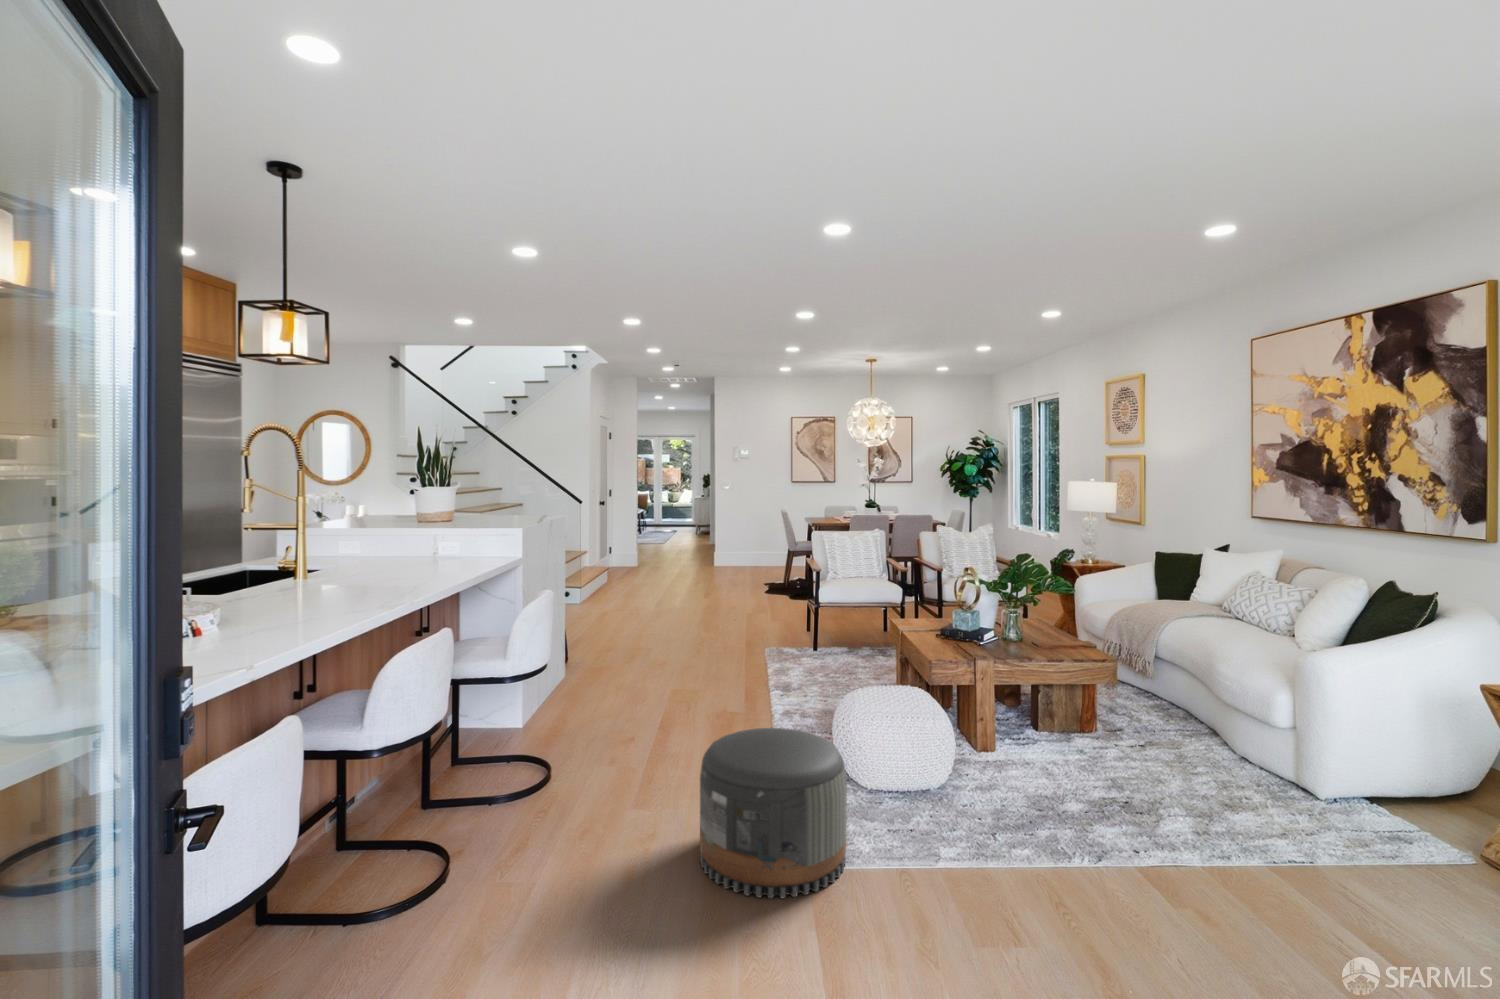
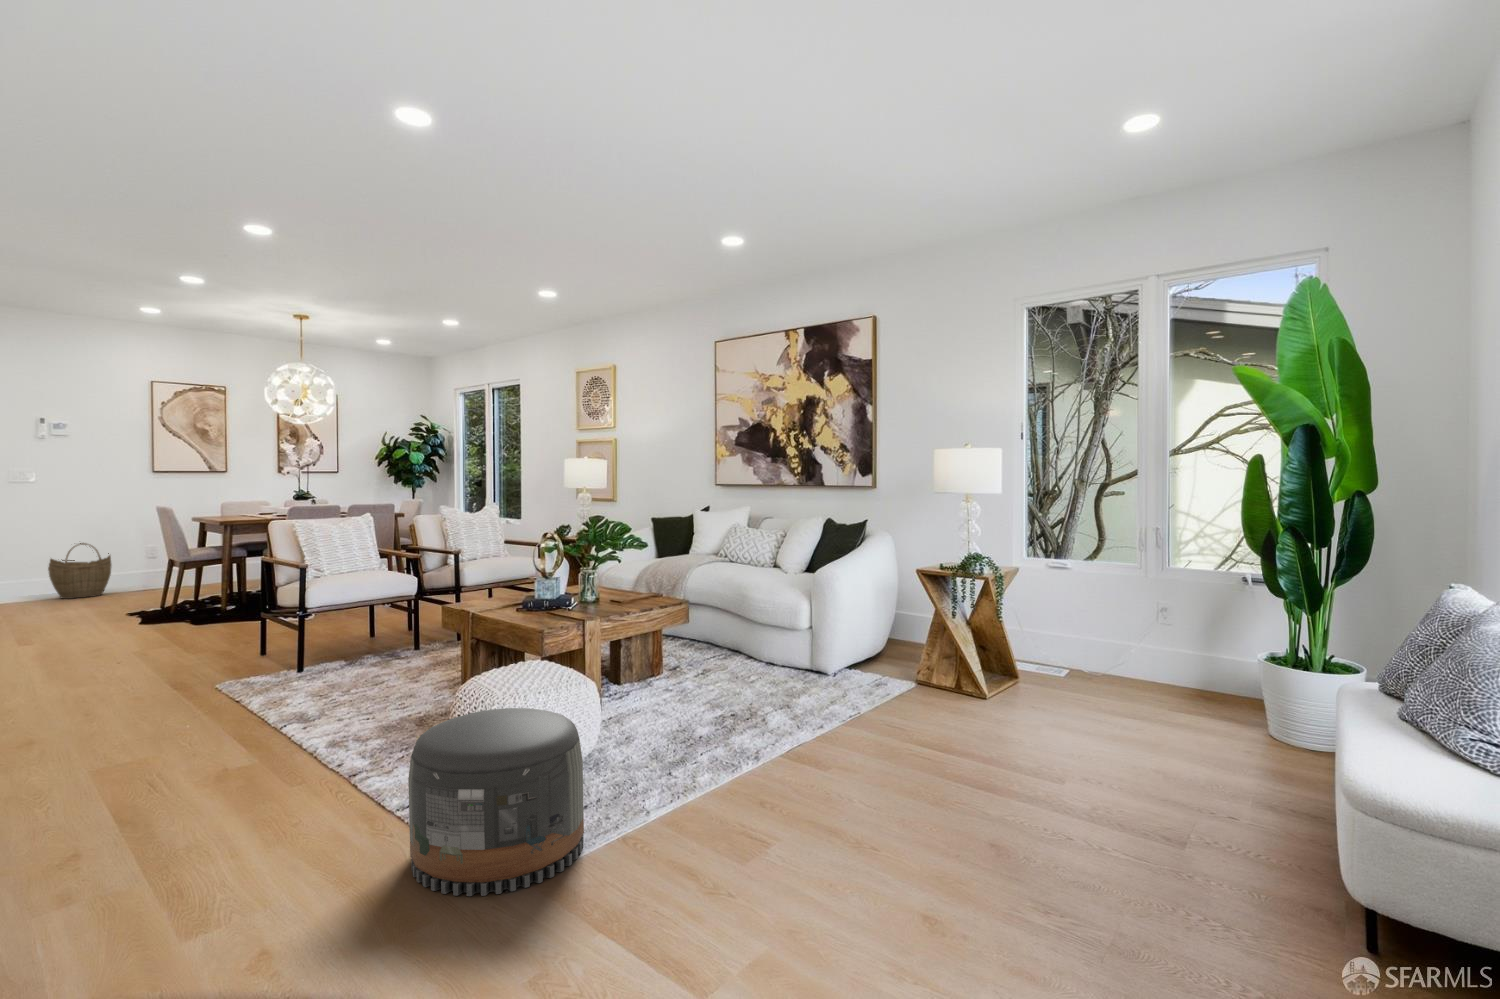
woven basket: none [726,531,760,571] -> present [48,543,111,599]

